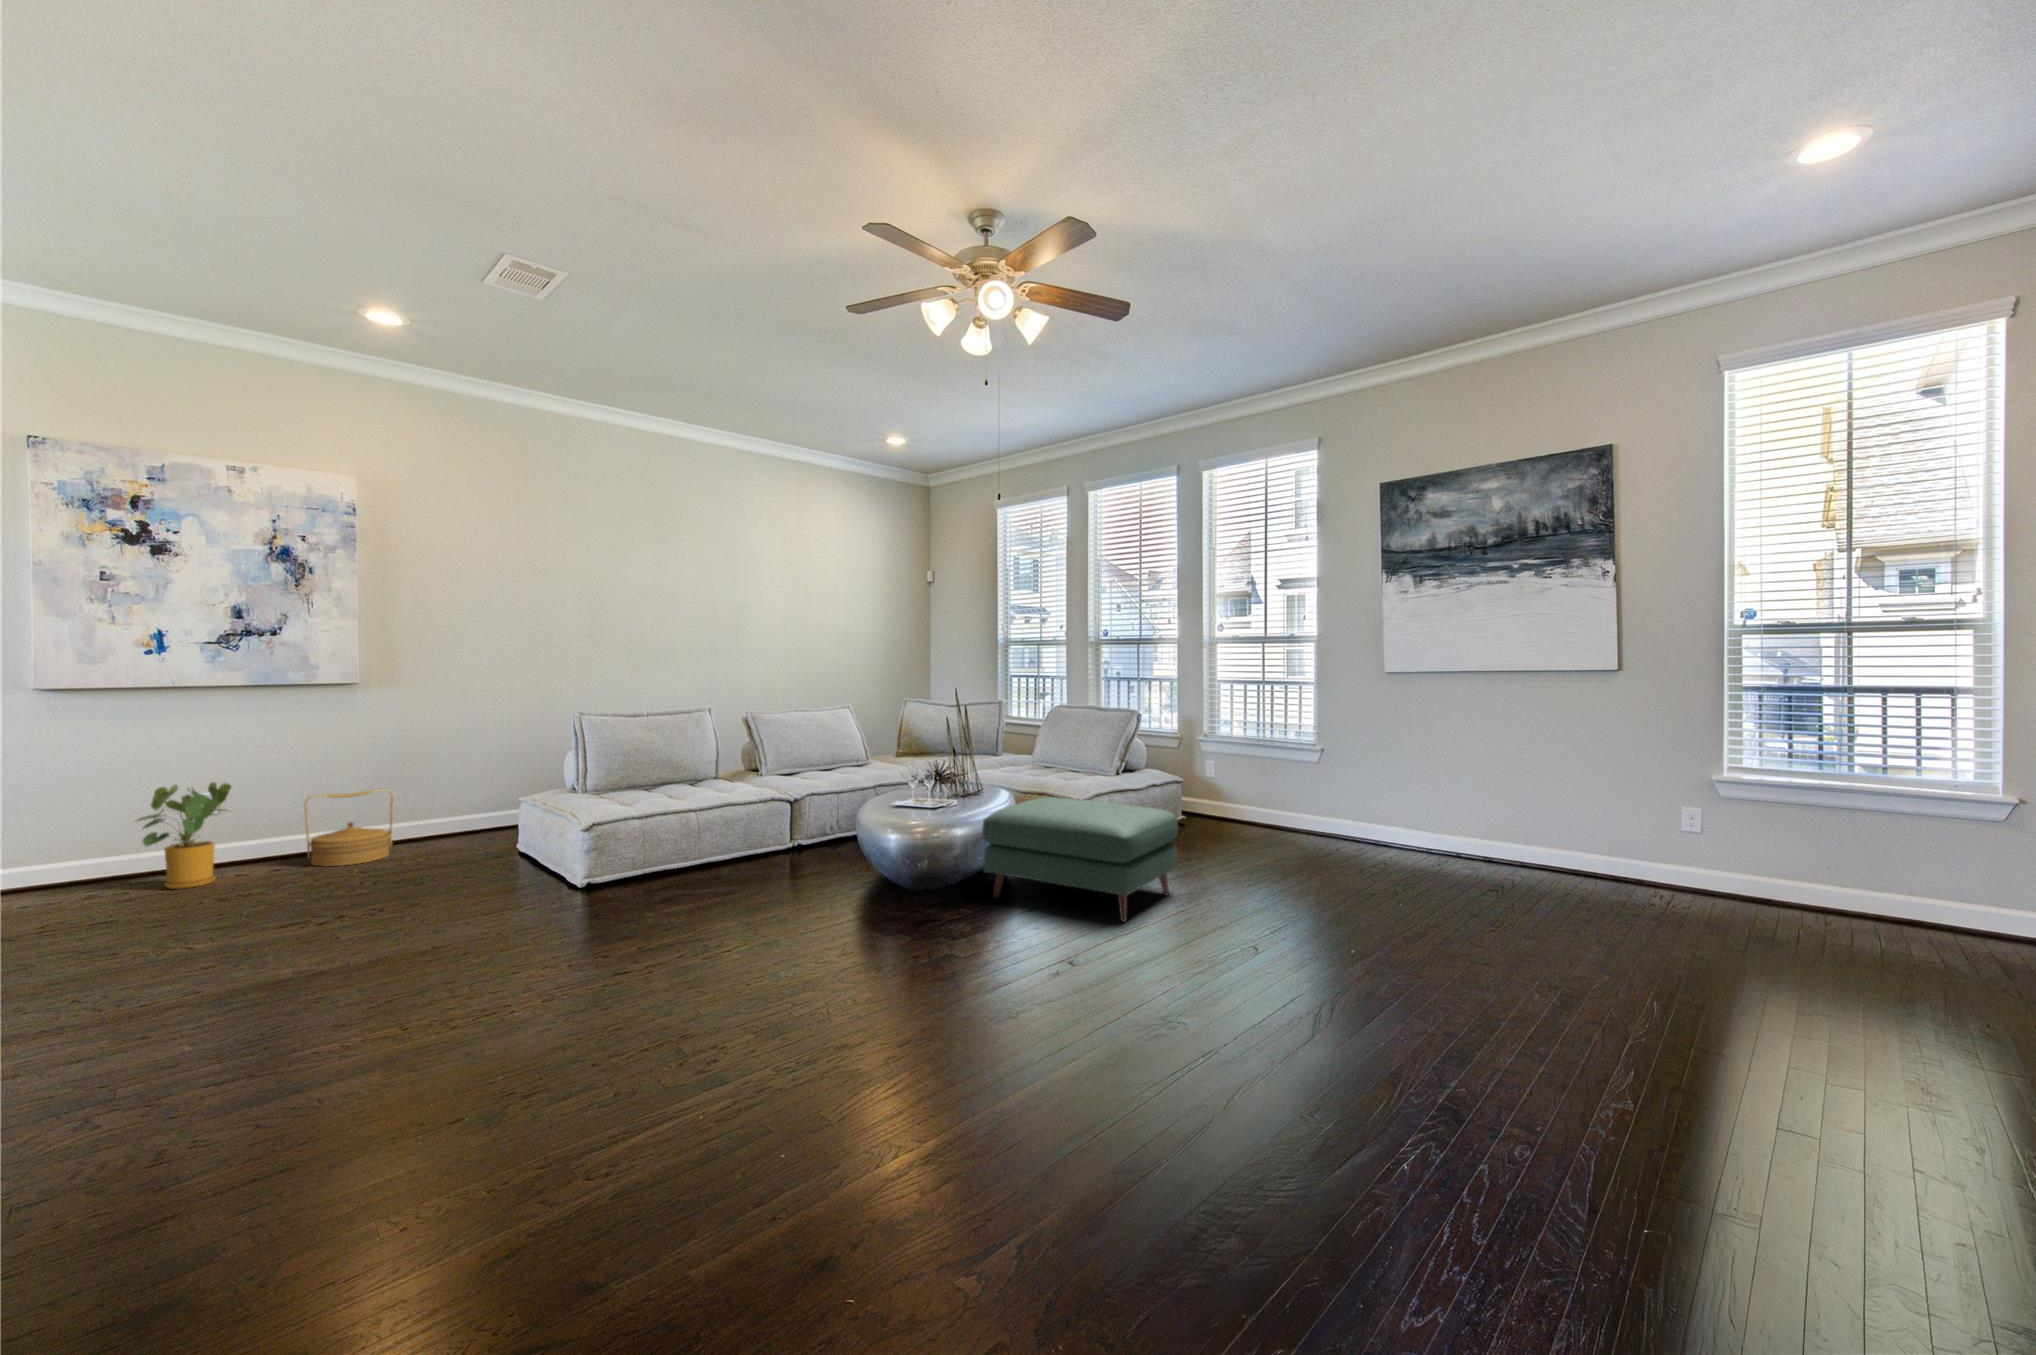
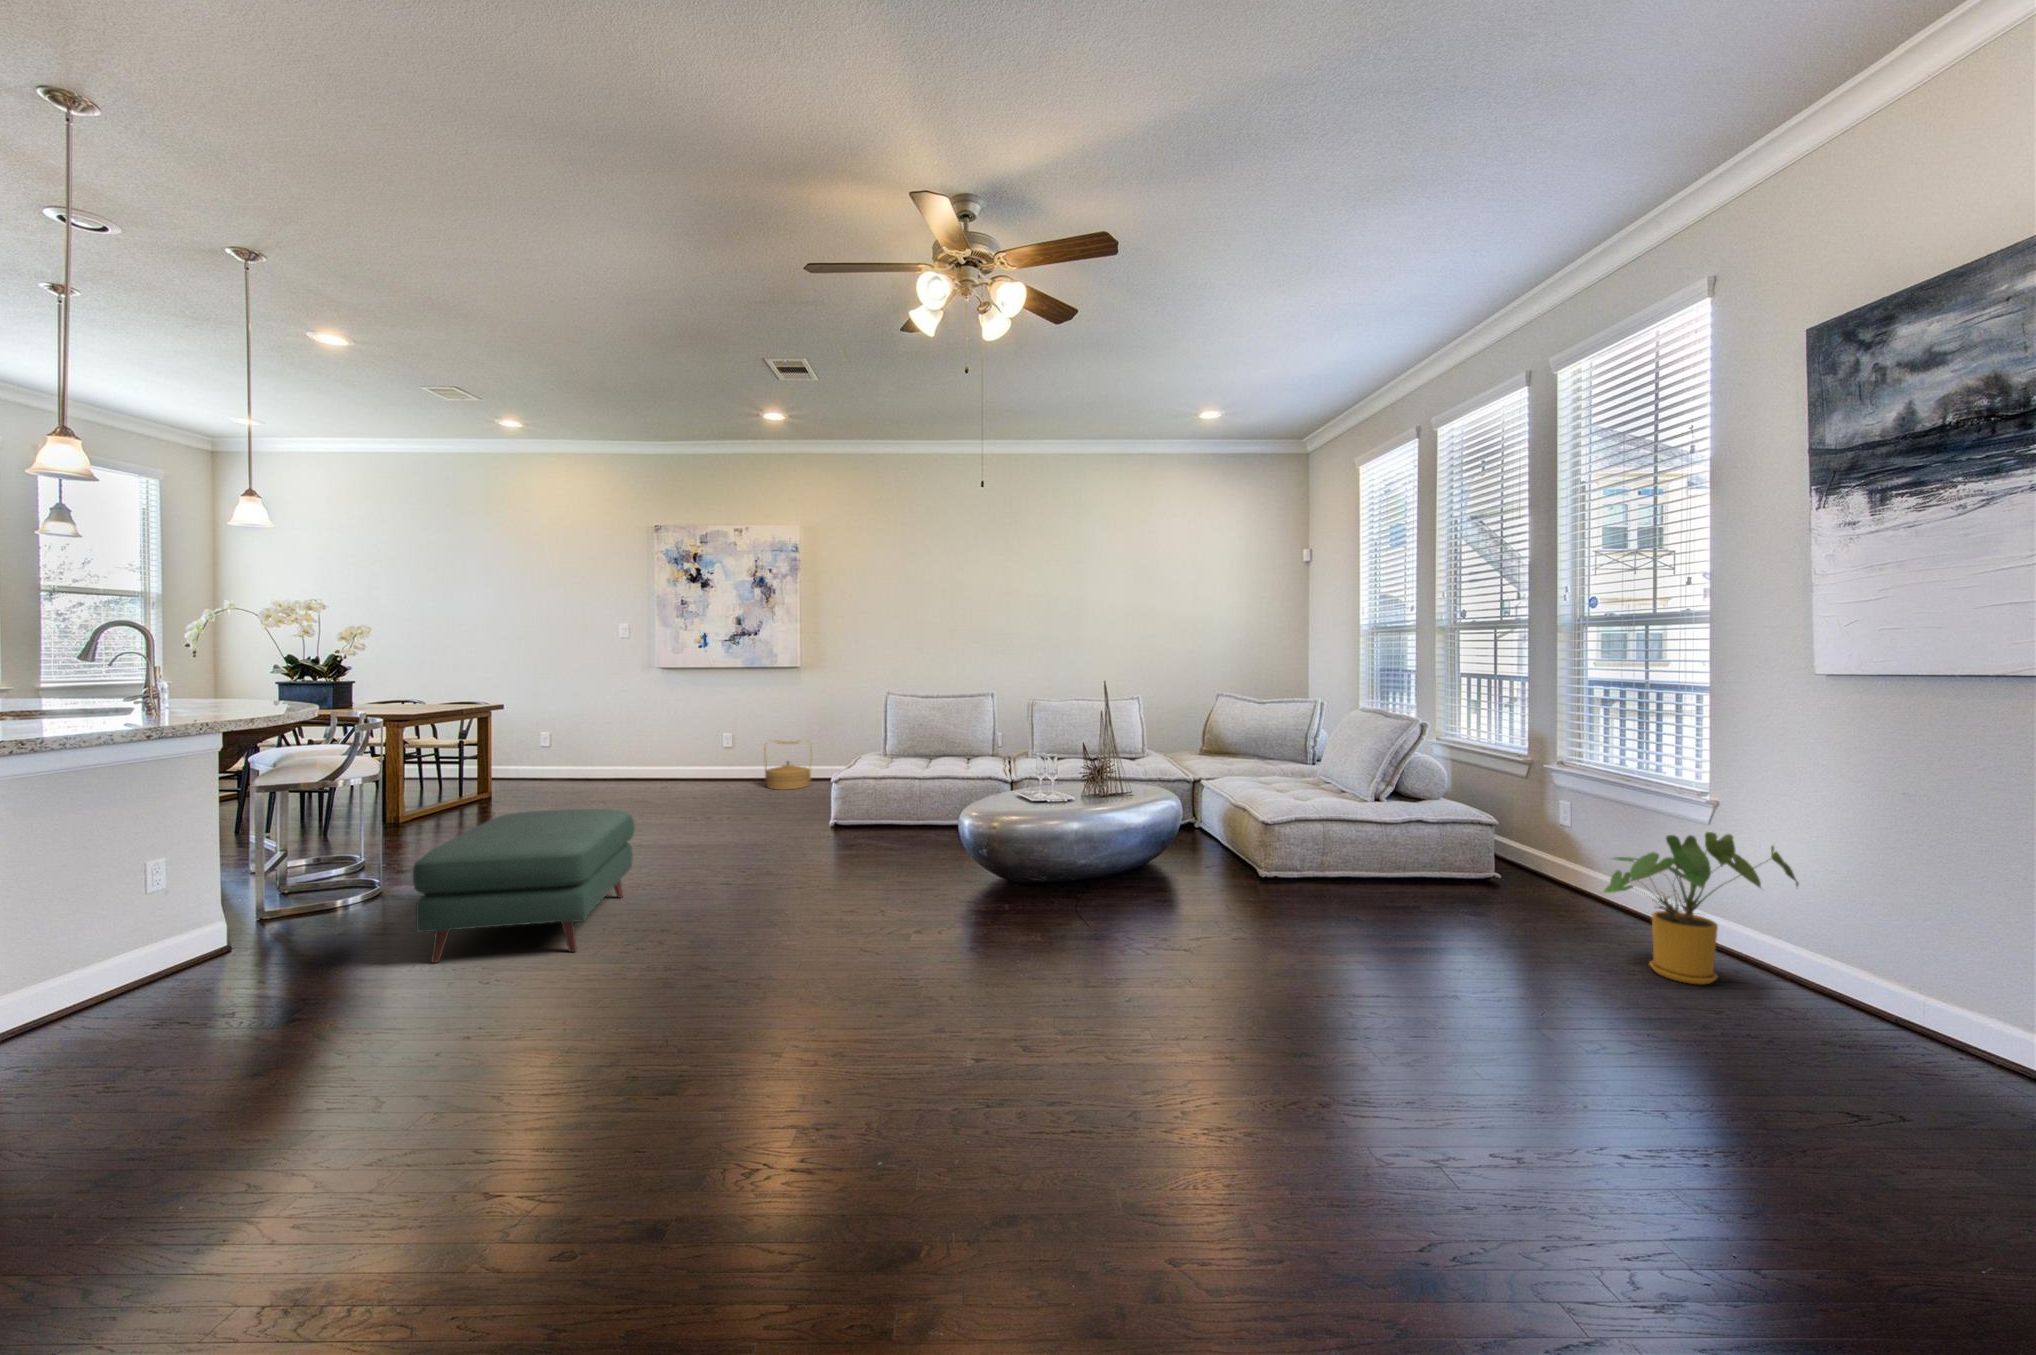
house plant: present [135,782,232,889] -> present [1603,832,1799,984]
ottoman: present [982,797,1178,922] -> present [413,809,635,963]

